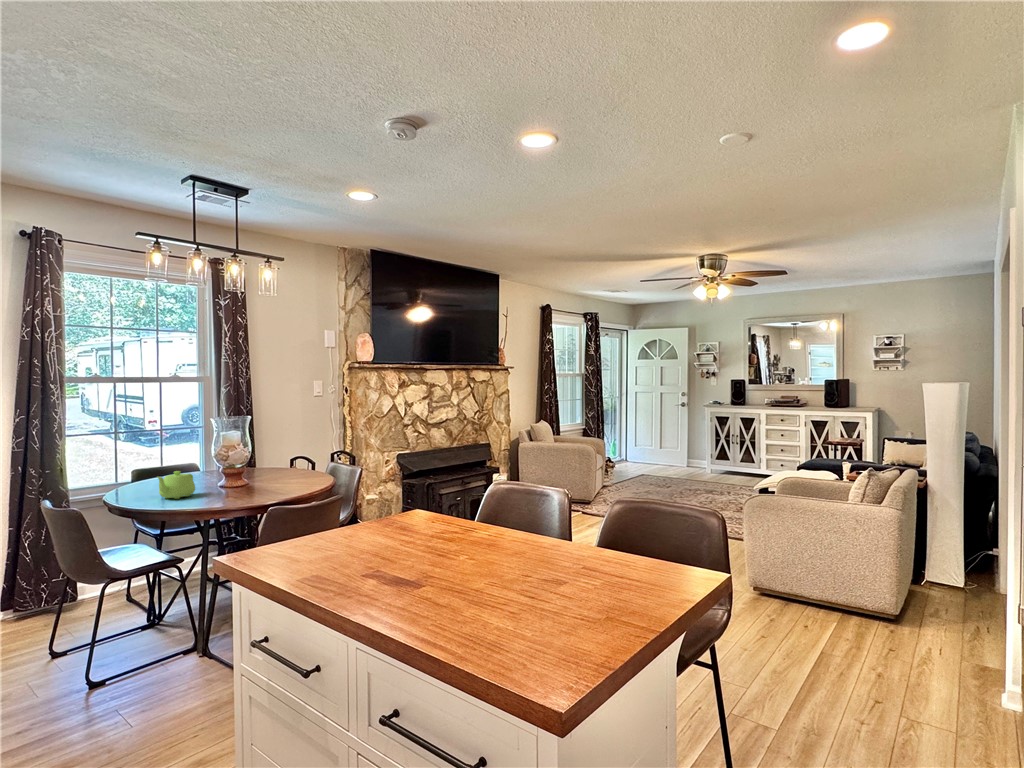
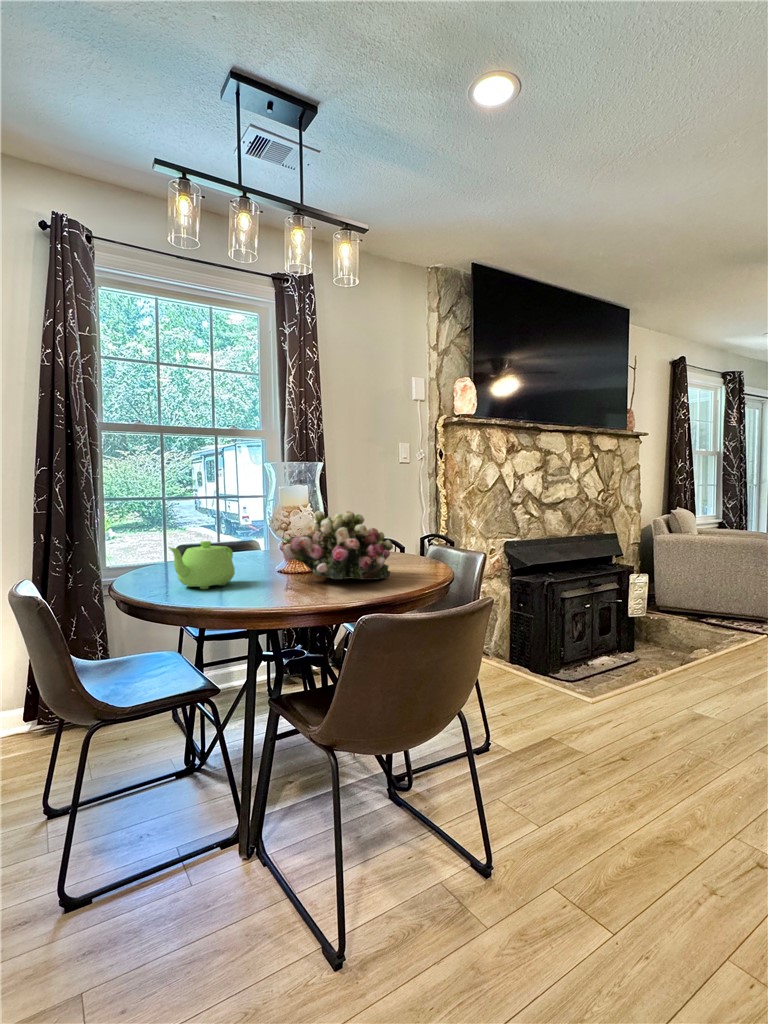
flower arrangement: none [226,450,294,489] -> present [282,511,393,580]

